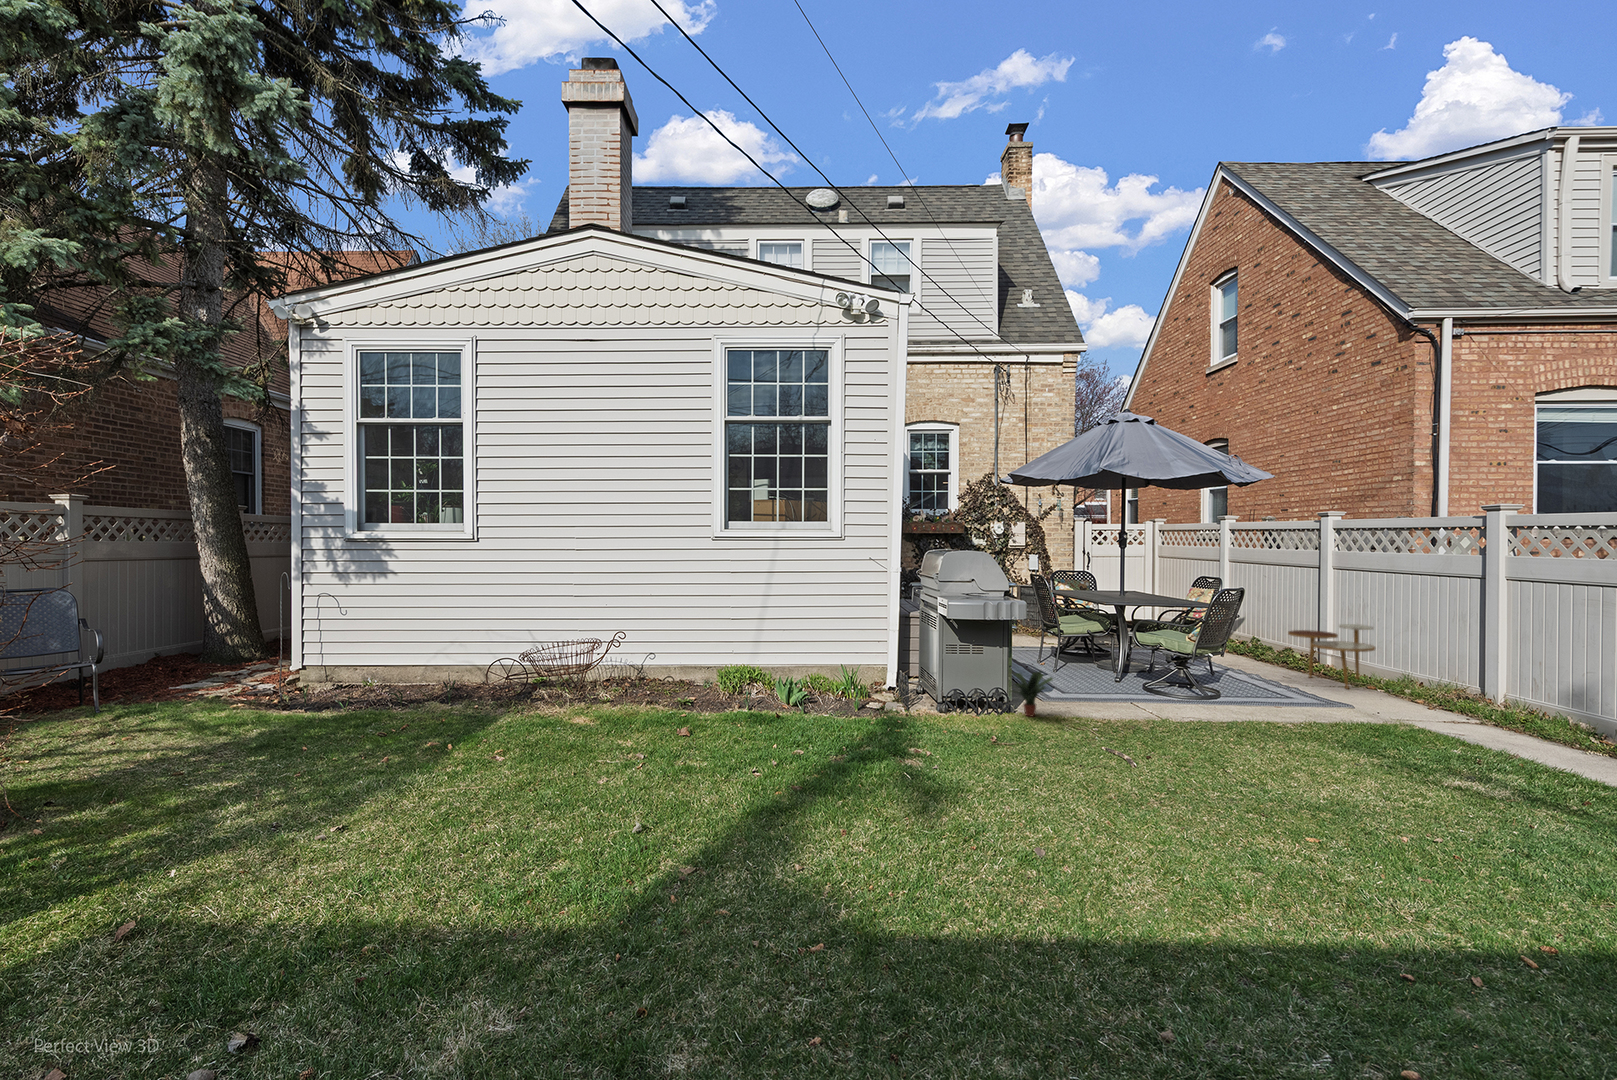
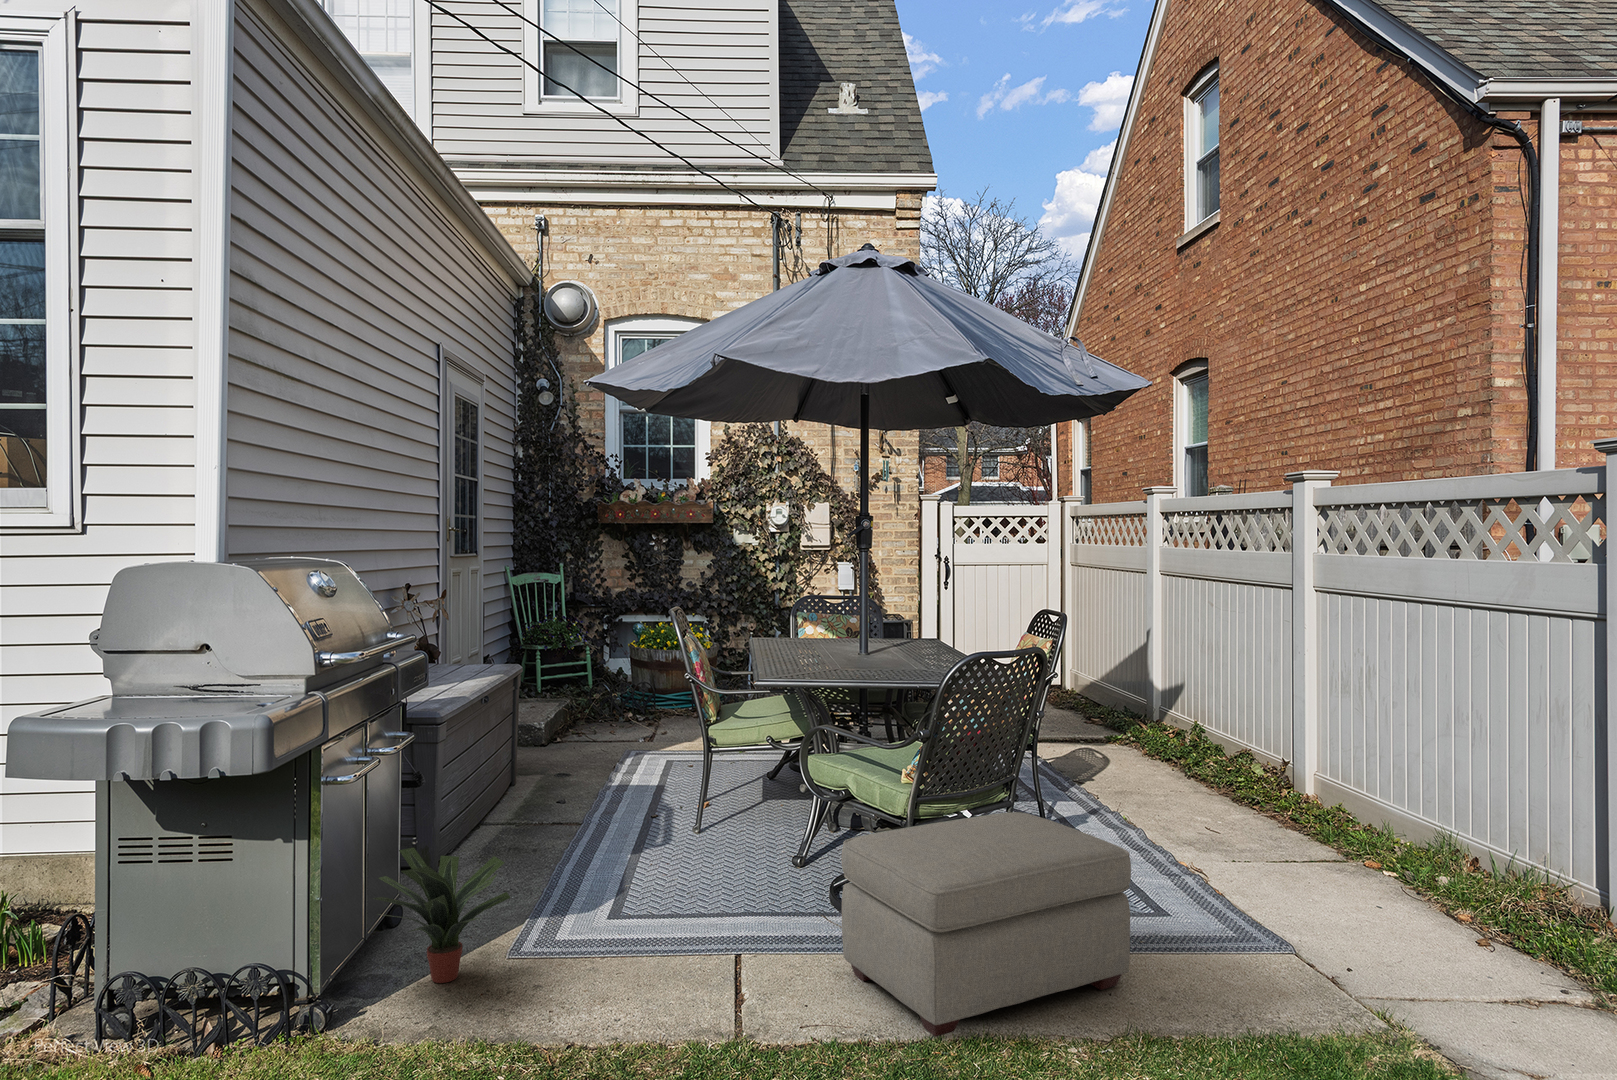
side table: present [1288,624,1376,689] -> none [1206,719,1380,876]
ottoman: none [1179,657,1298,728] -> present [841,812,1131,1037]

